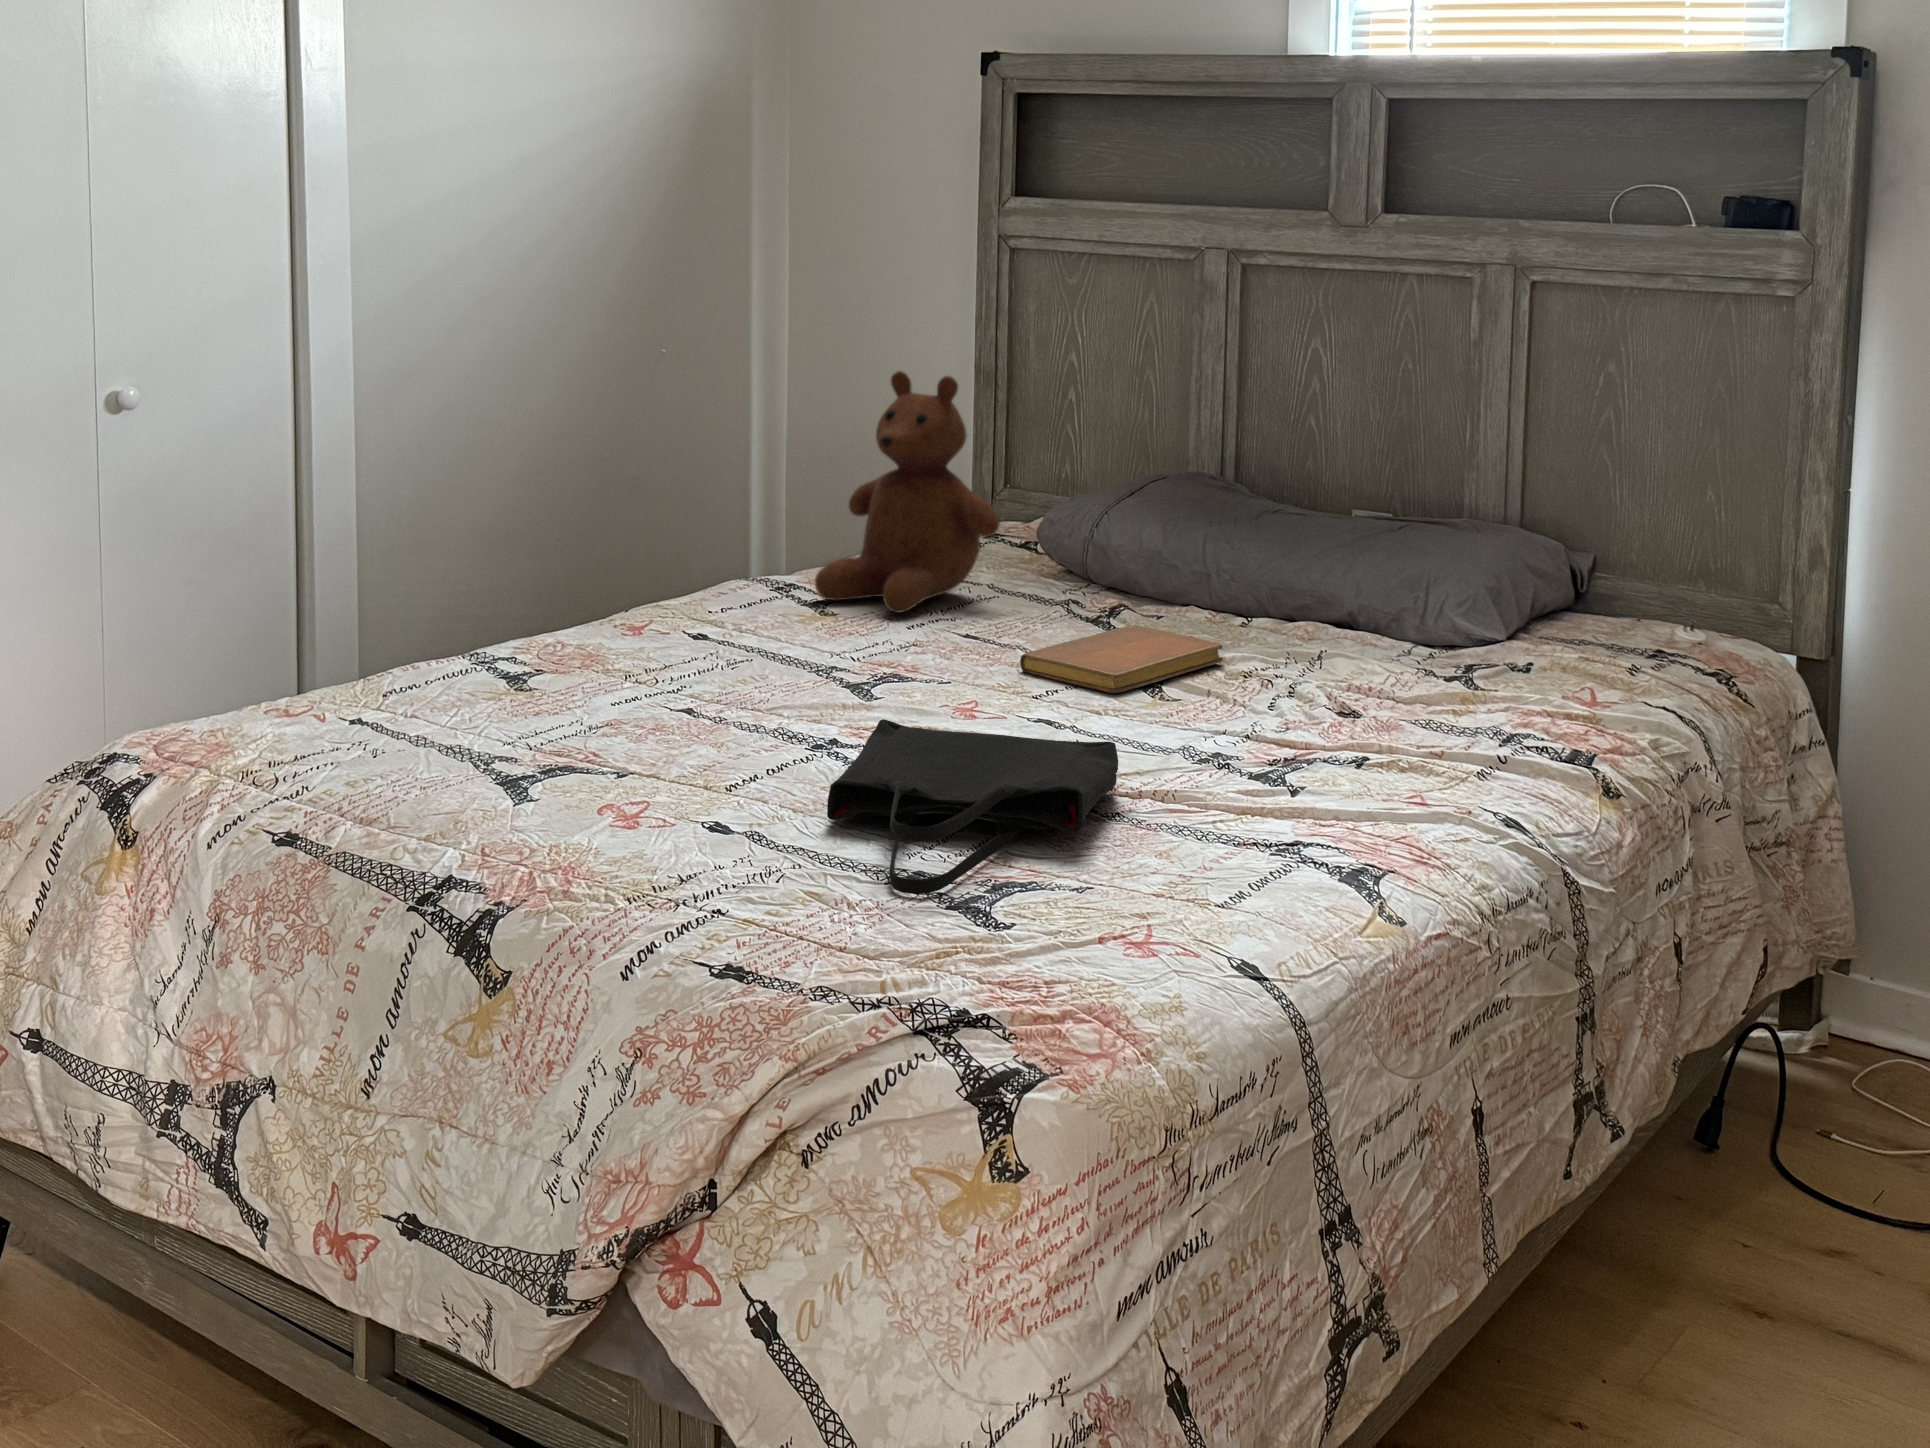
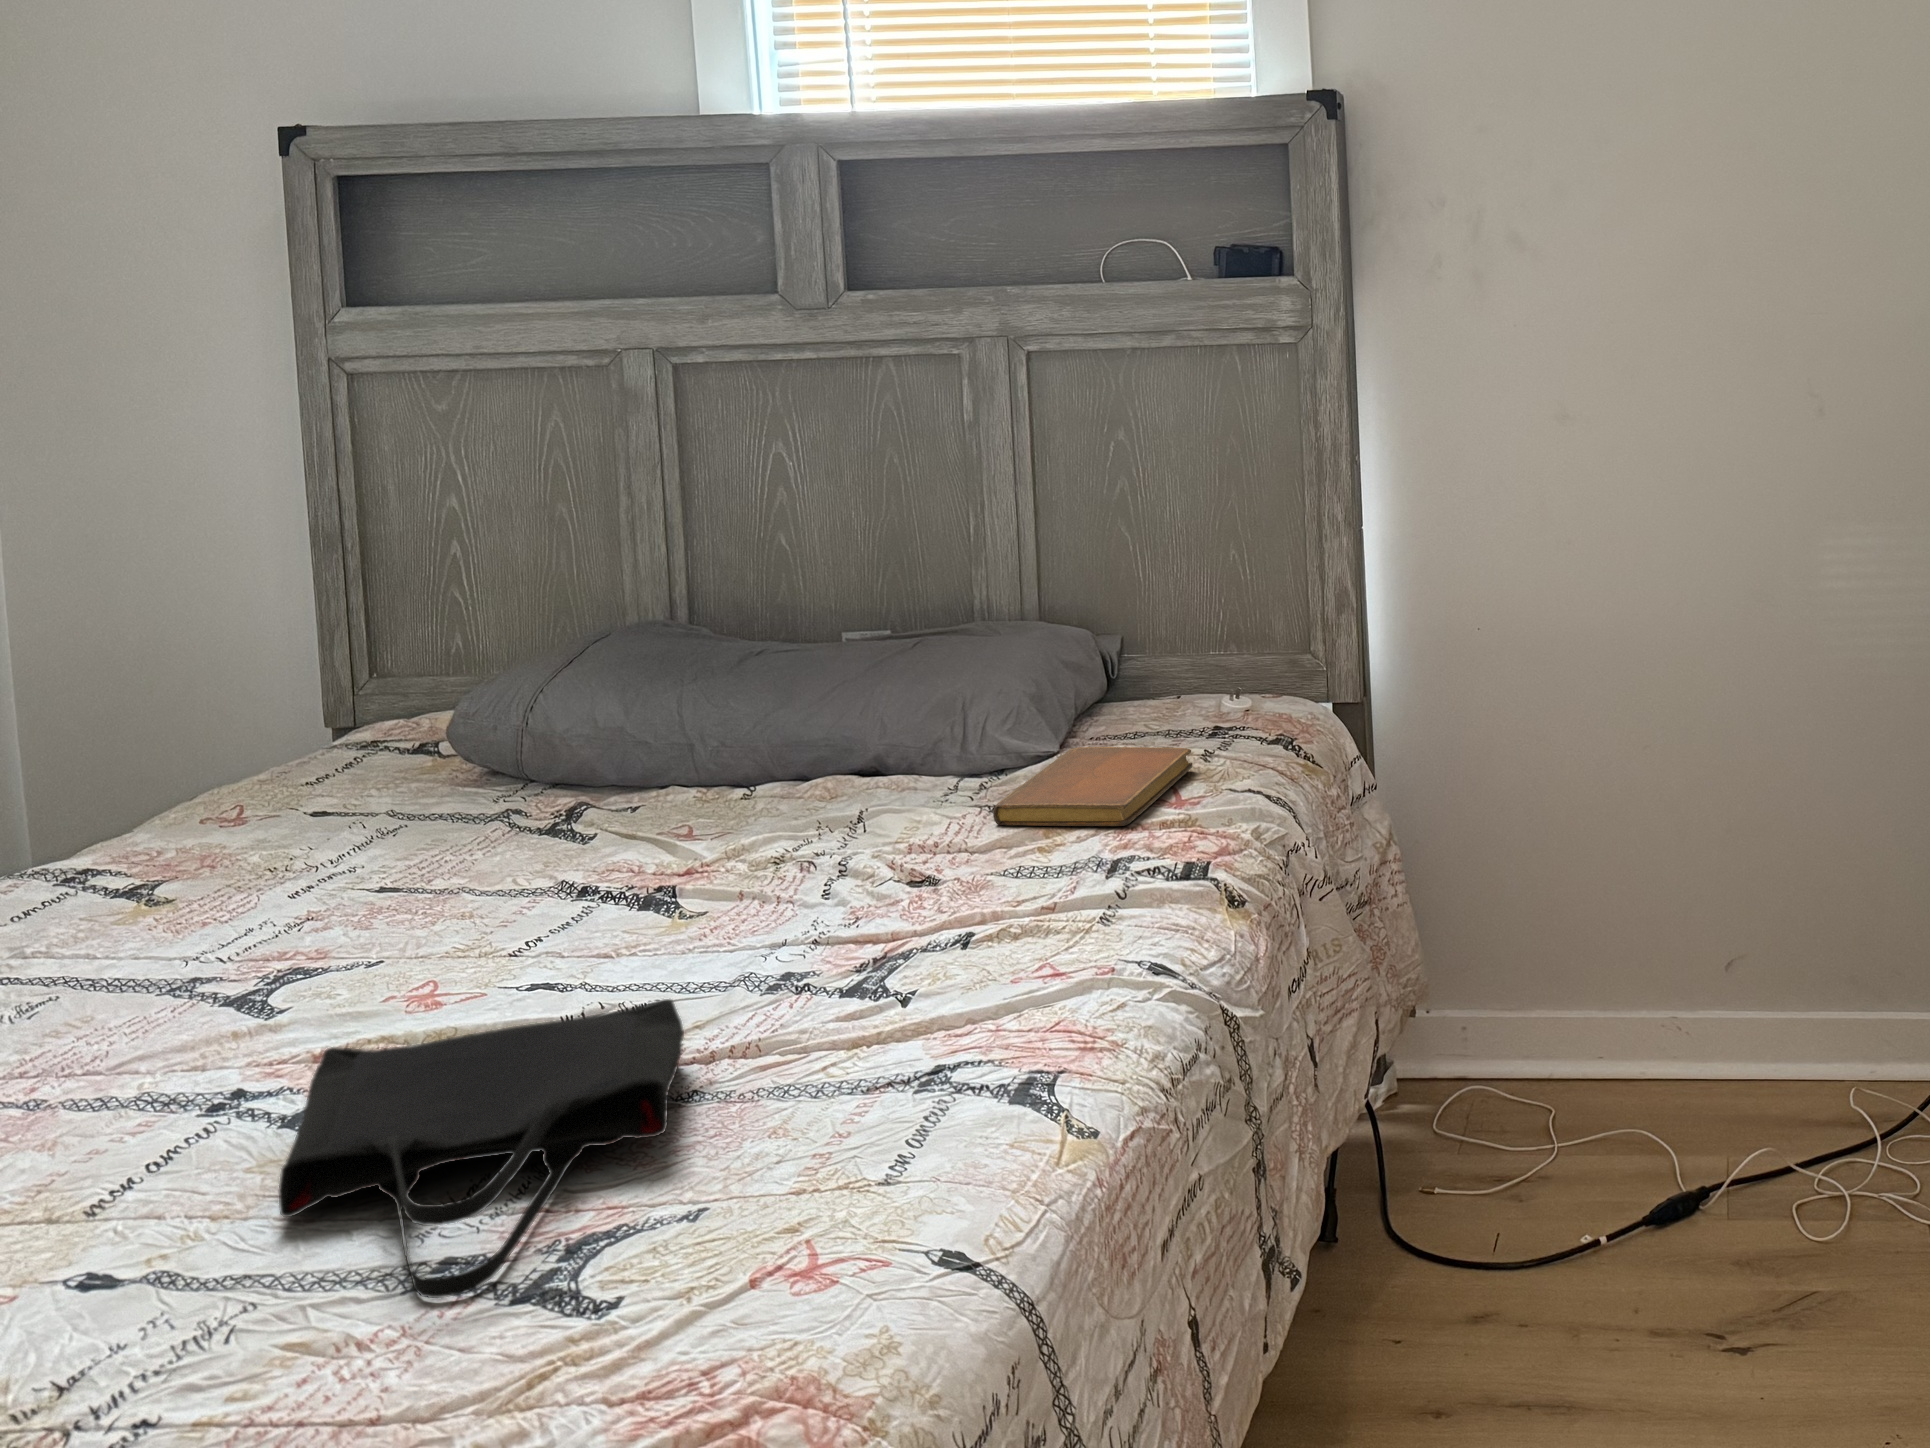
teddy bear: present [815,371,999,613] -> none [134,554,405,882]
notebook: present [1020,625,1223,693] -> present [993,747,1192,826]

